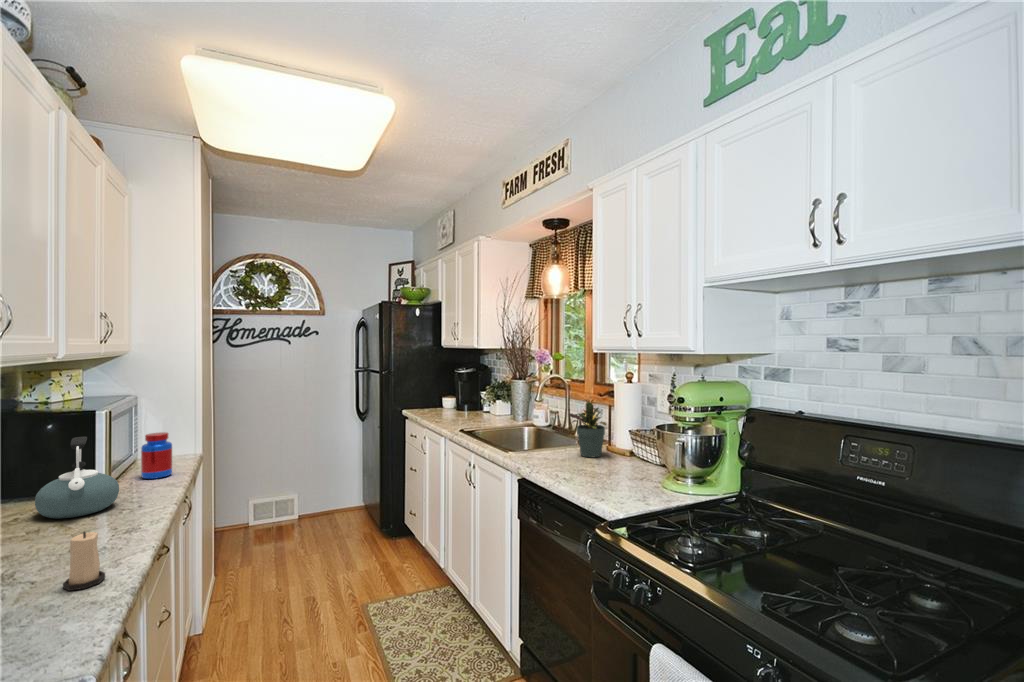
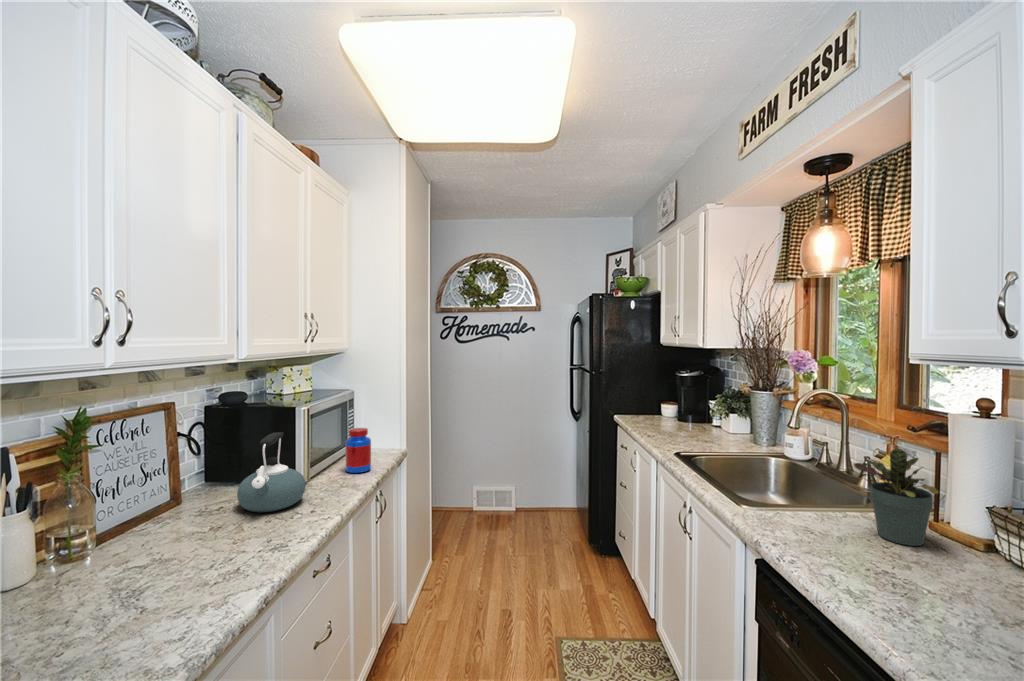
candle: present [63,531,105,591] -> none [158,564,201,636]

